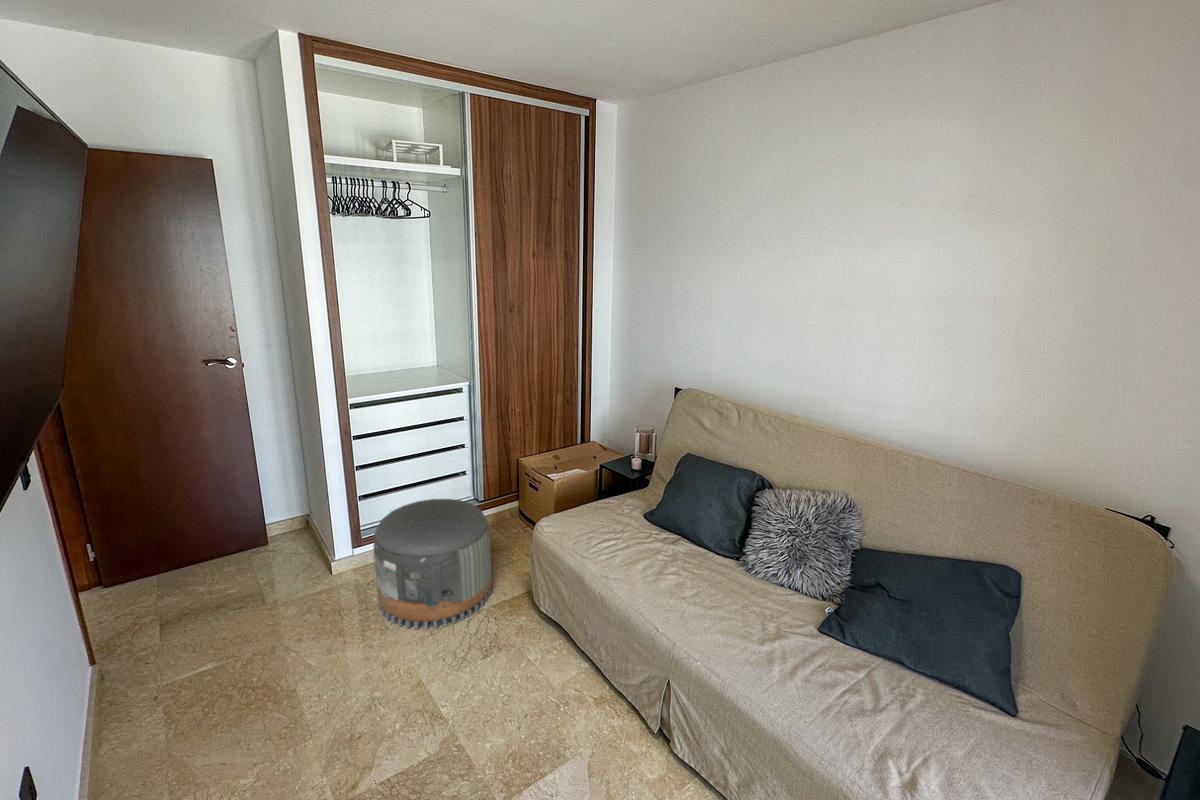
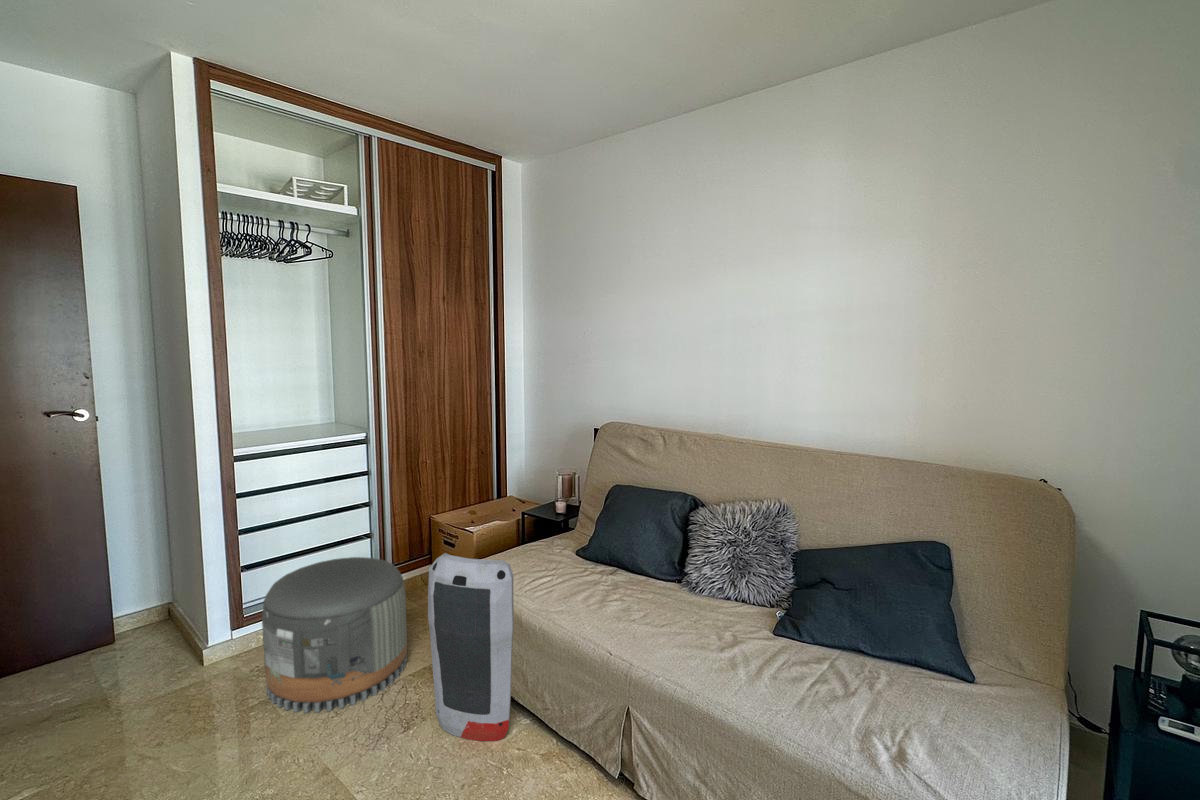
air purifier: none [503,517,576,678] -> present [428,553,514,741]

